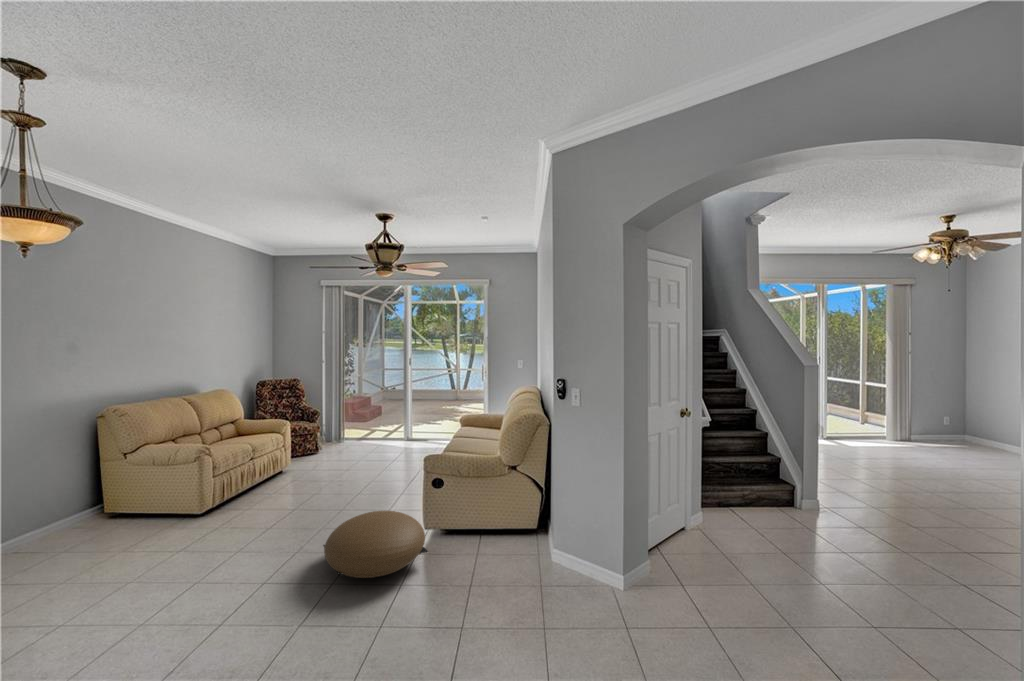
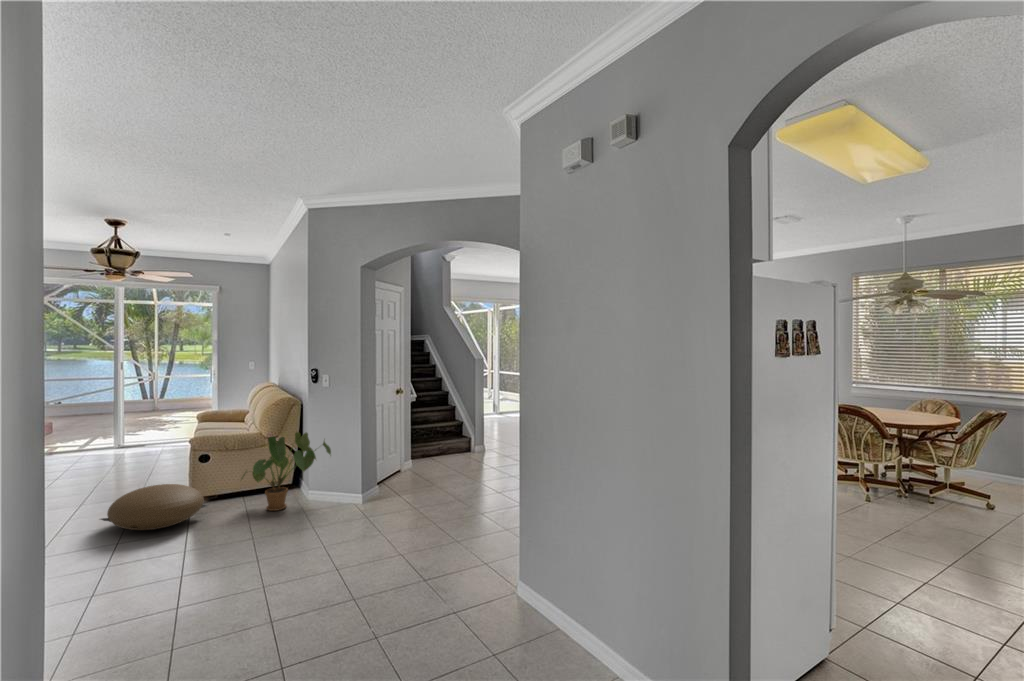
house plant: none [464,465,580,578] -> present [241,432,331,511]

